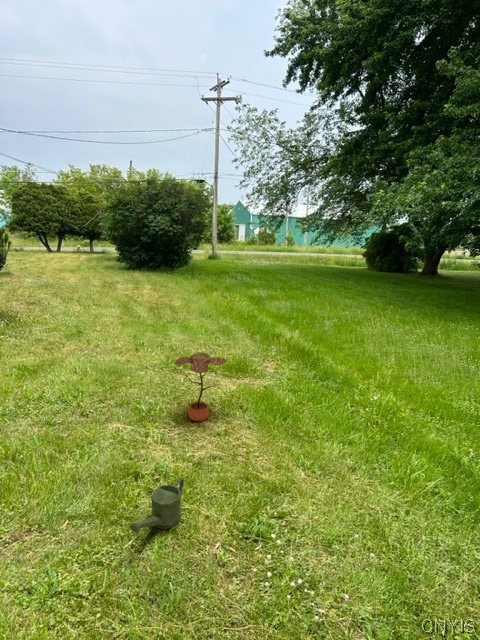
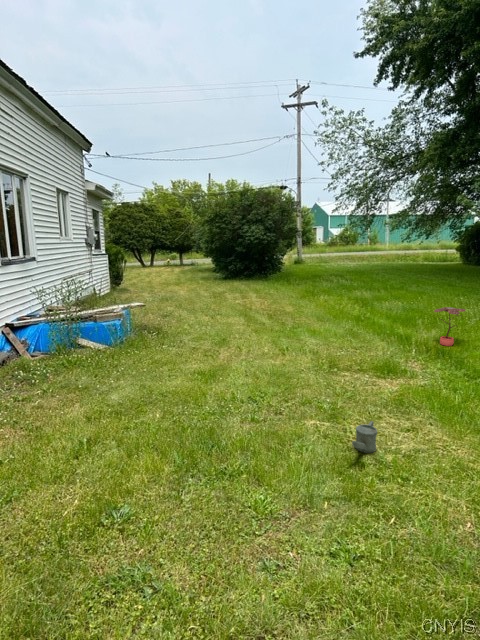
potted plant: present [174,353,226,421] -> present [434,307,466,346]

